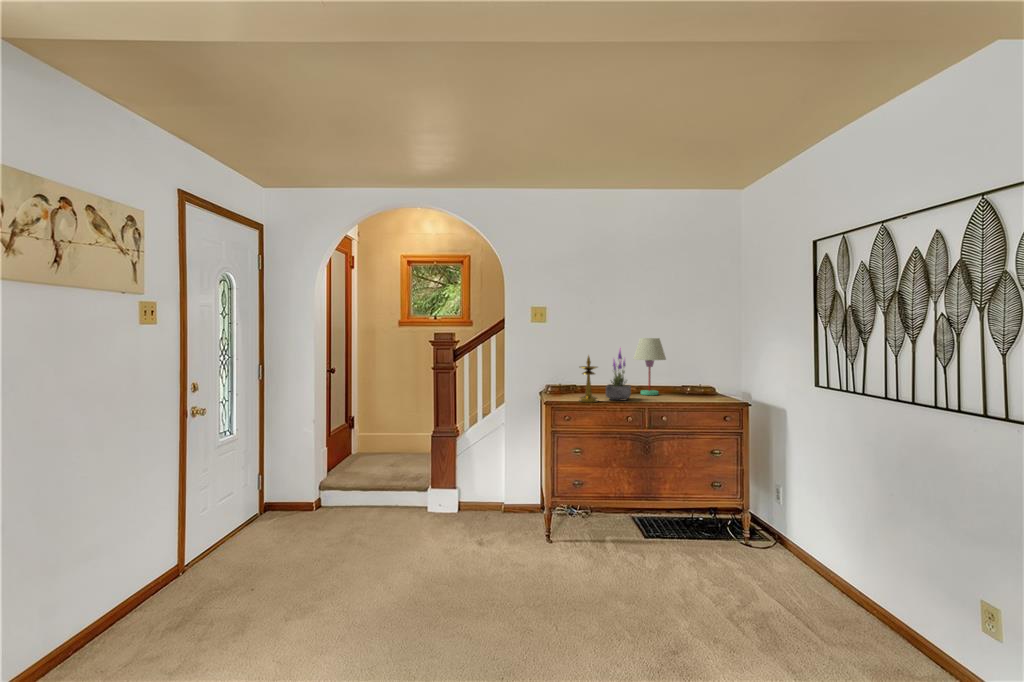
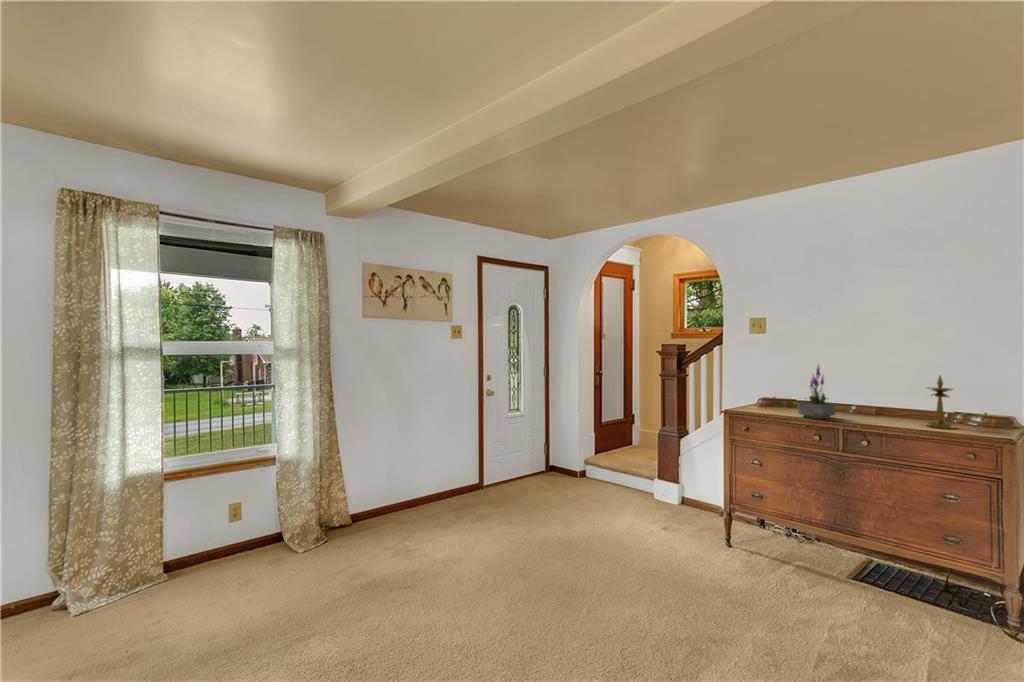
table lamp: present [634,338,666,395] -> none [855,354,899,419]
candlestick: present [579,356,598,402] -> present [927,376,953,429]

